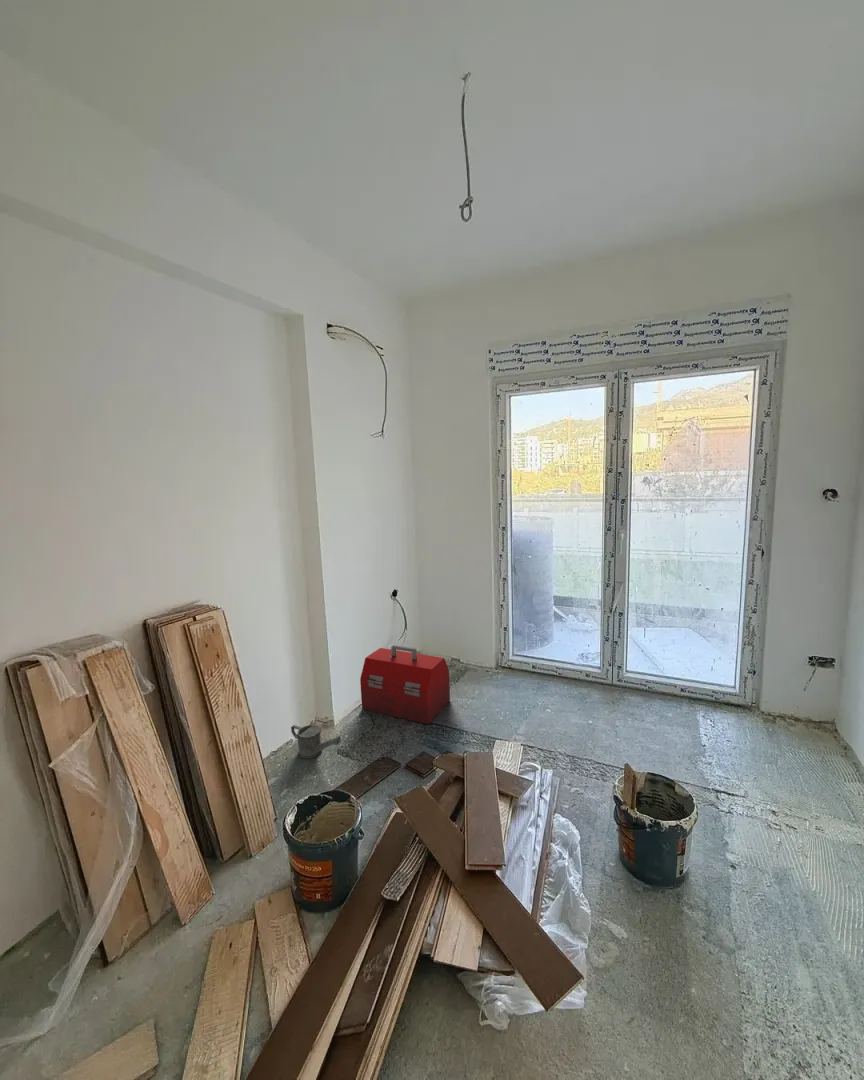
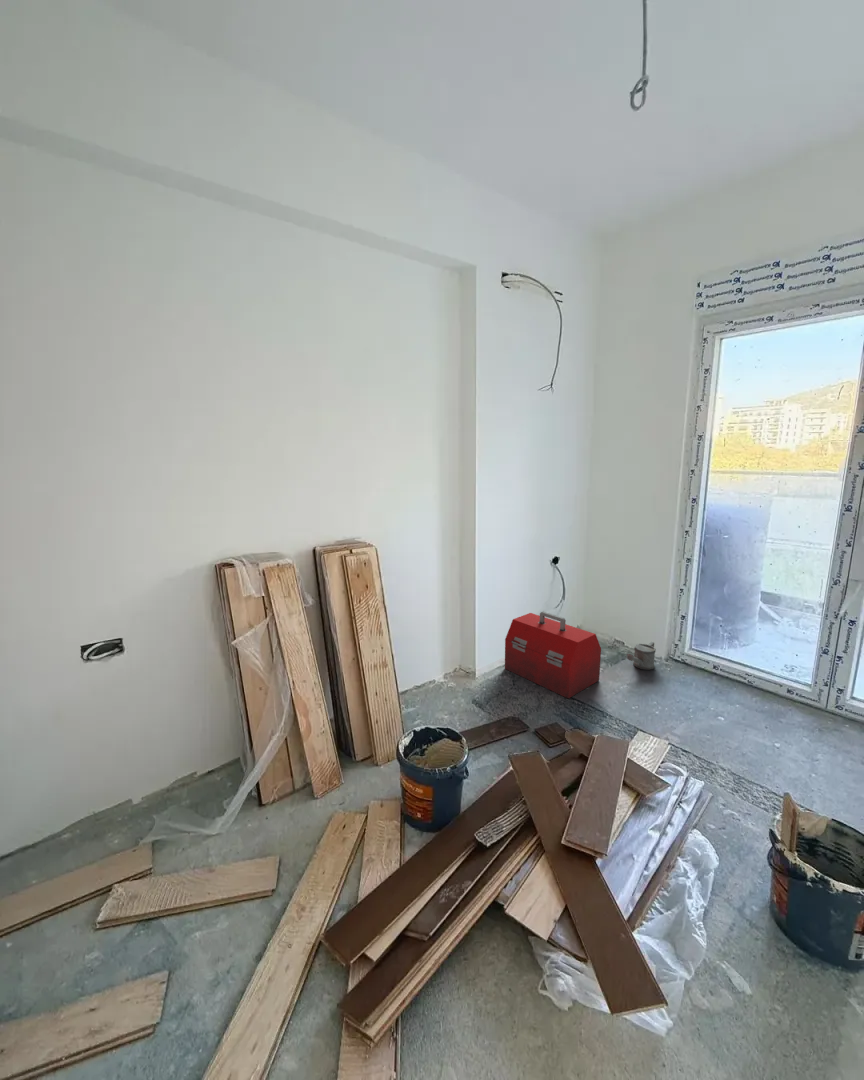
watering can: present [291,725,341,759] -> present [627,642,656,670]

